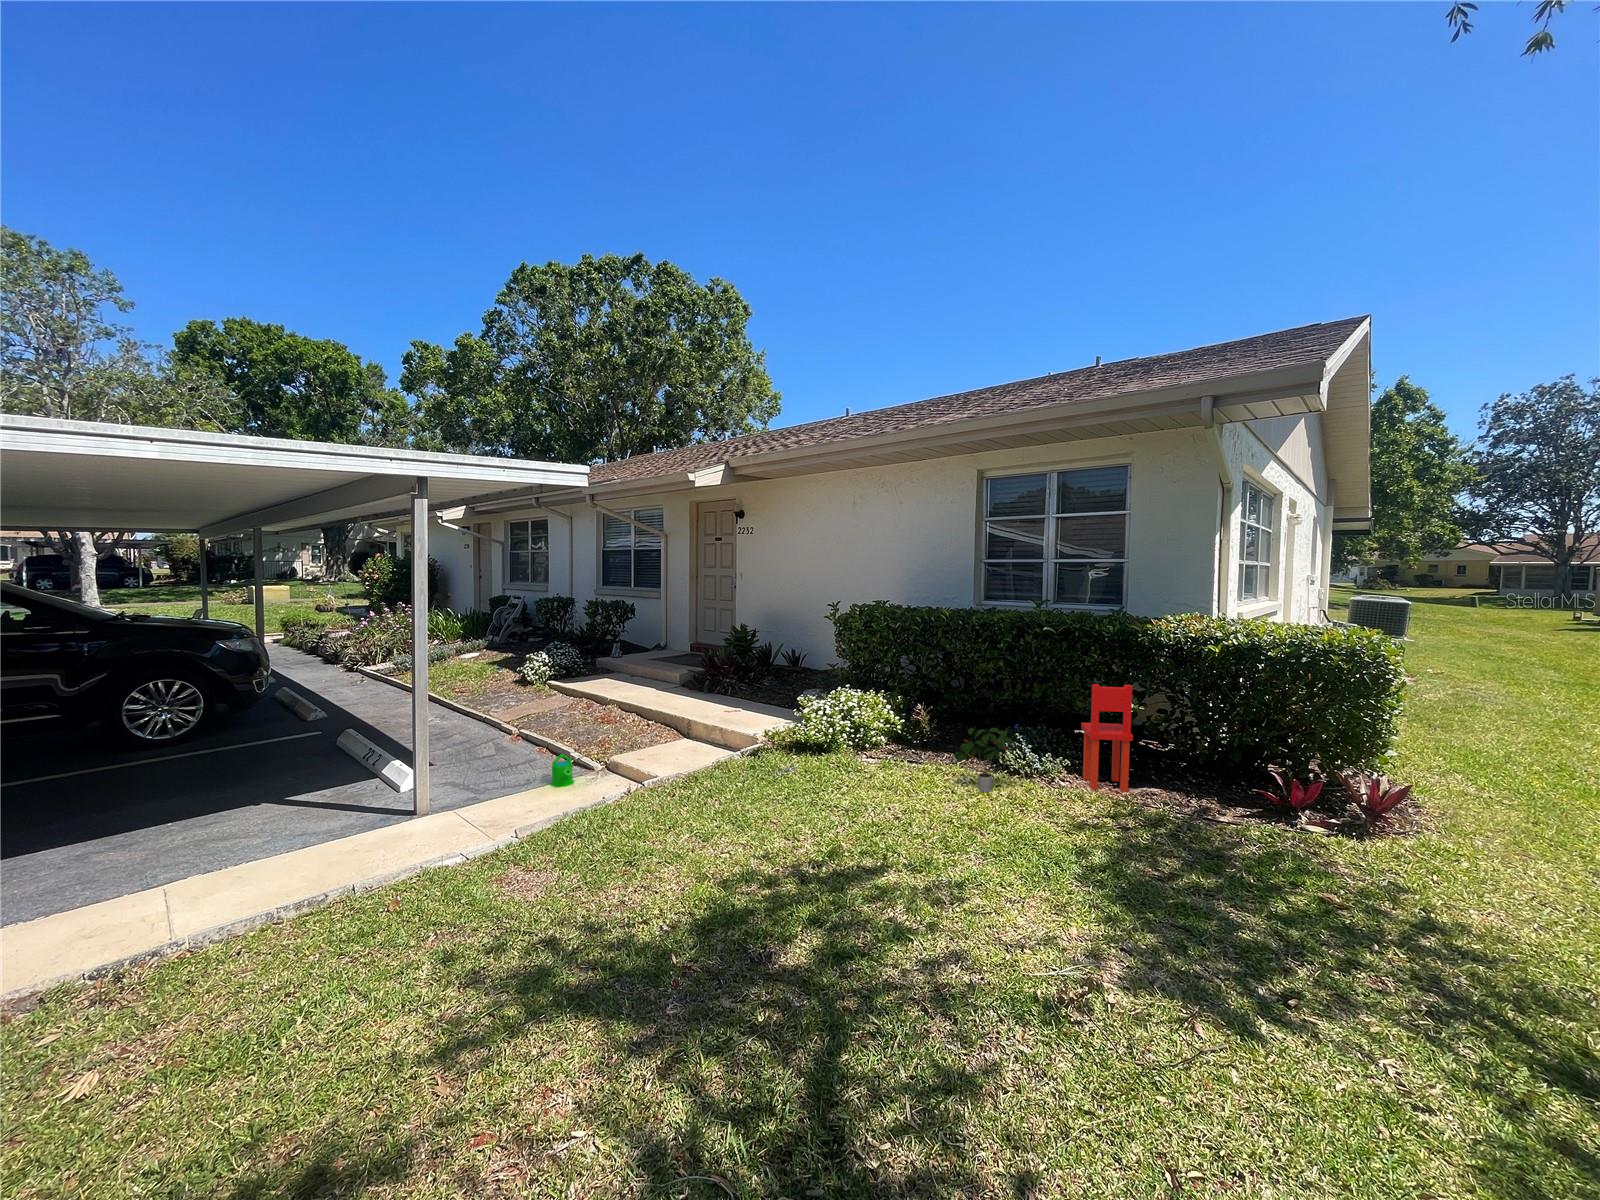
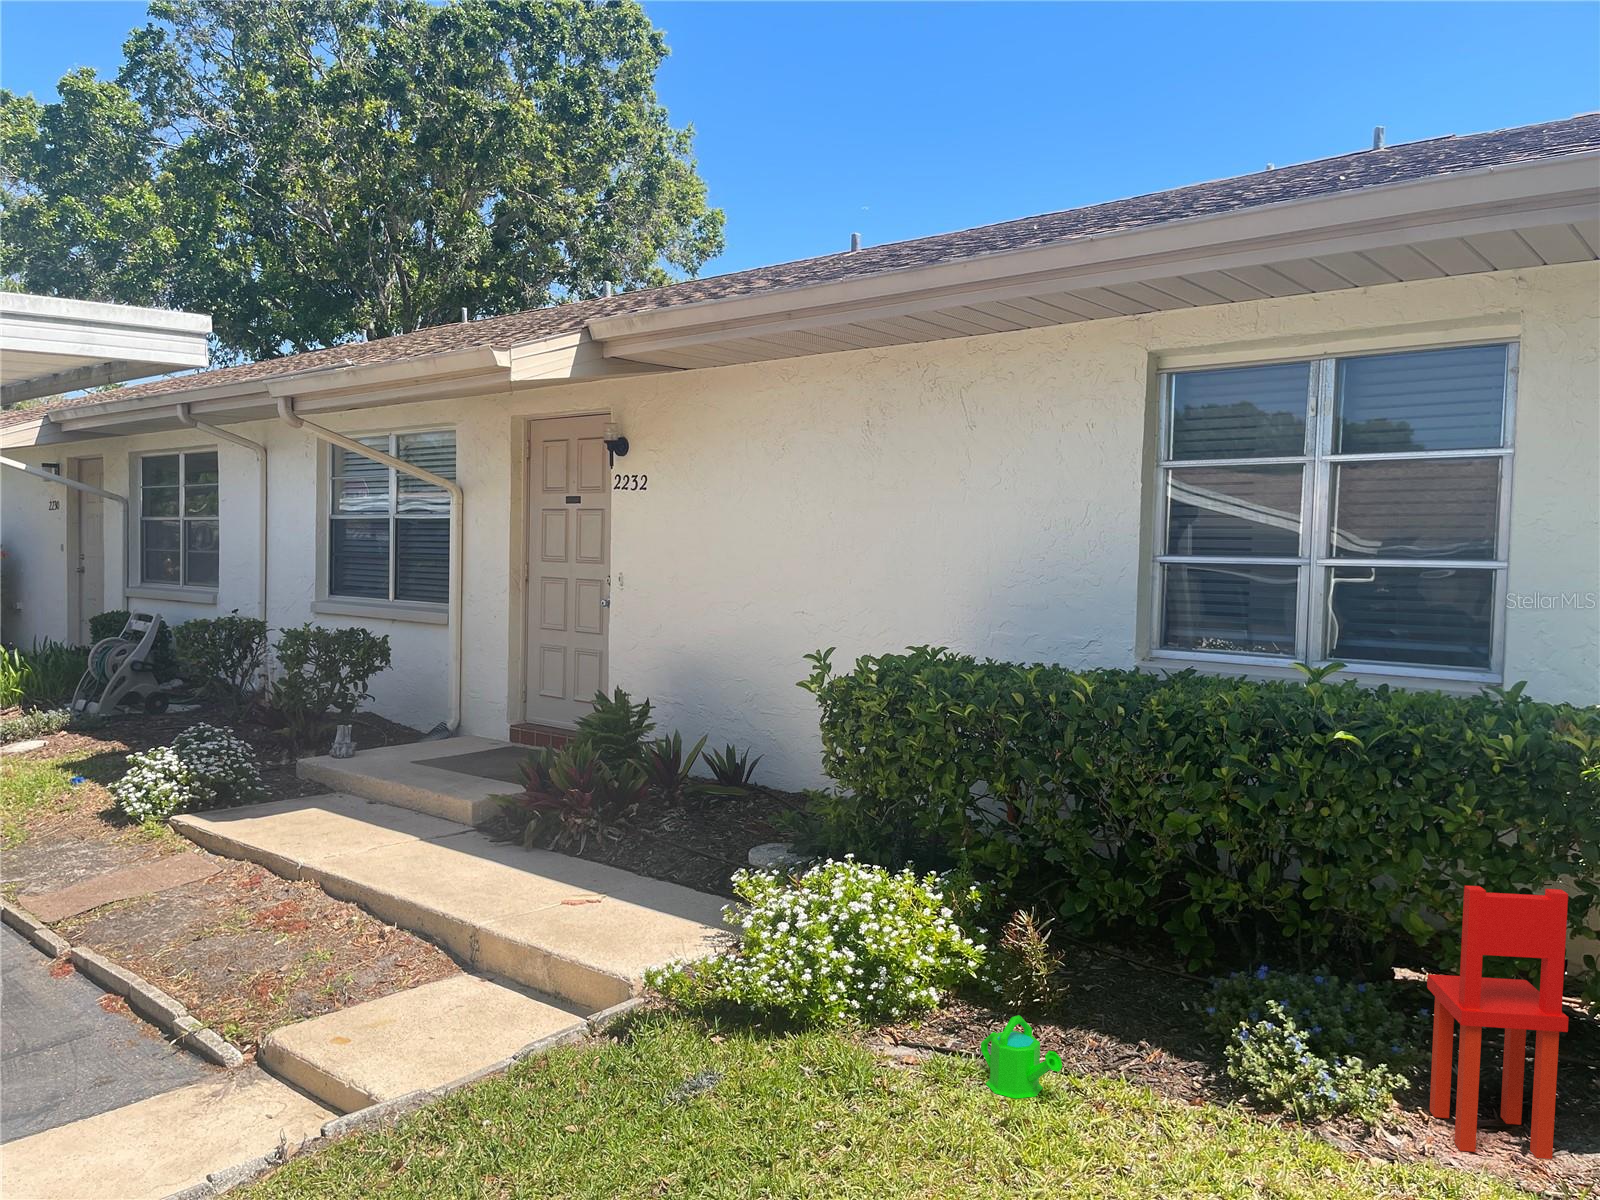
potted plant: present [954,728,1016,792] -> none [1117,992,1276,1161]
watering can: present [551,754,574,787] -> present [981,1015,1062,1099]

